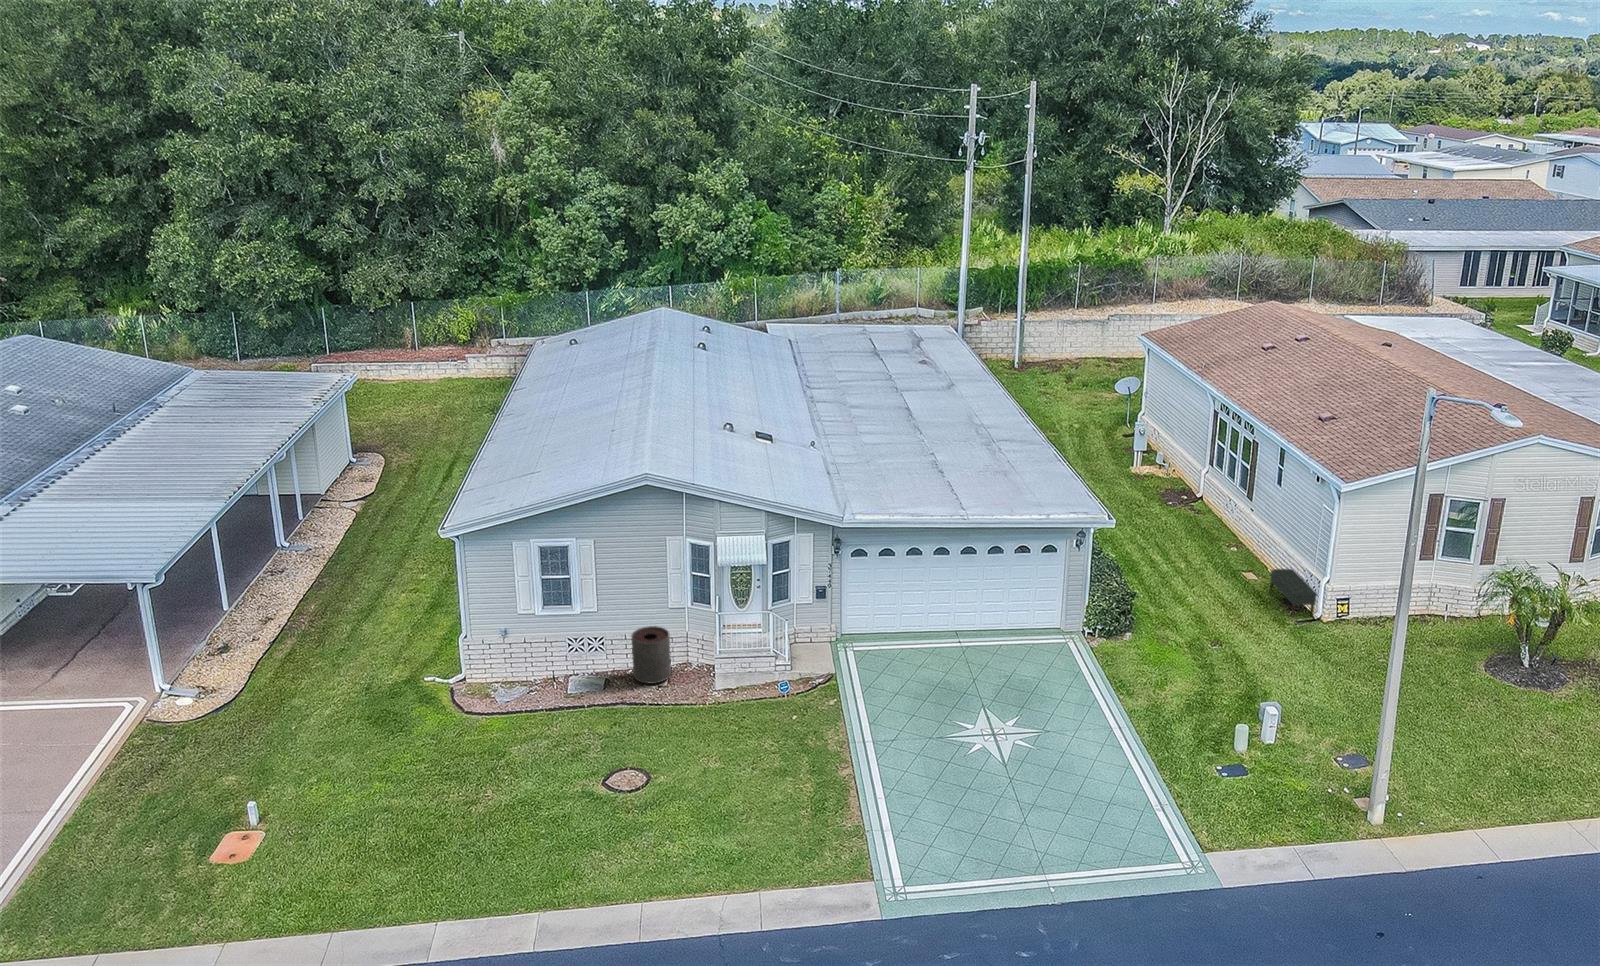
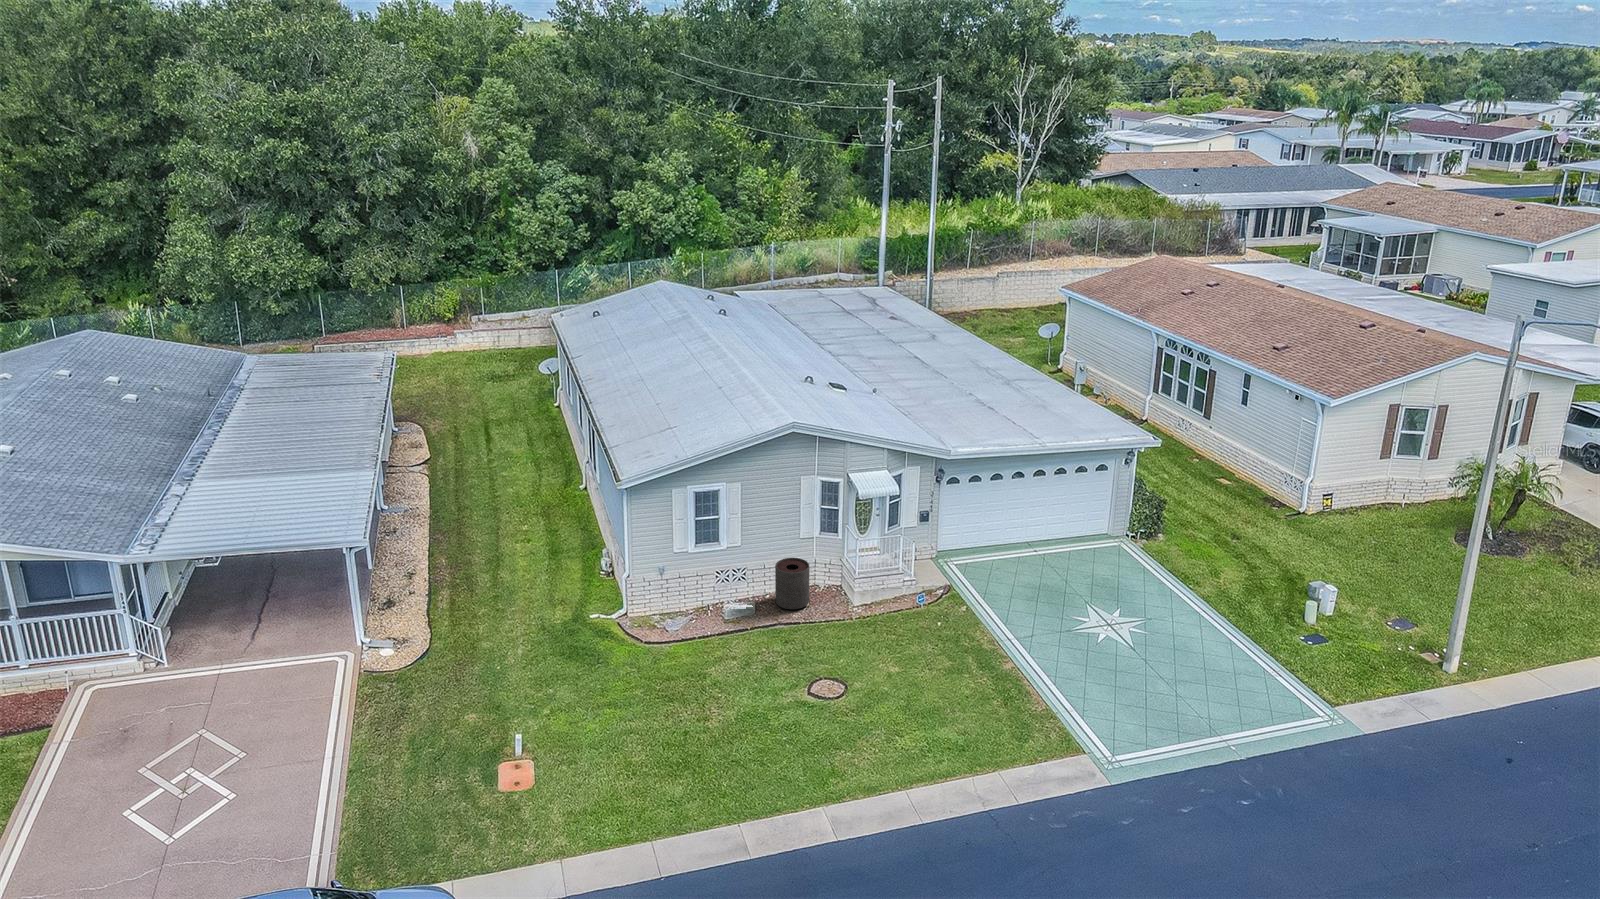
bench: present [1269,569,1317,616] -> none [1246,469,1295,508]

